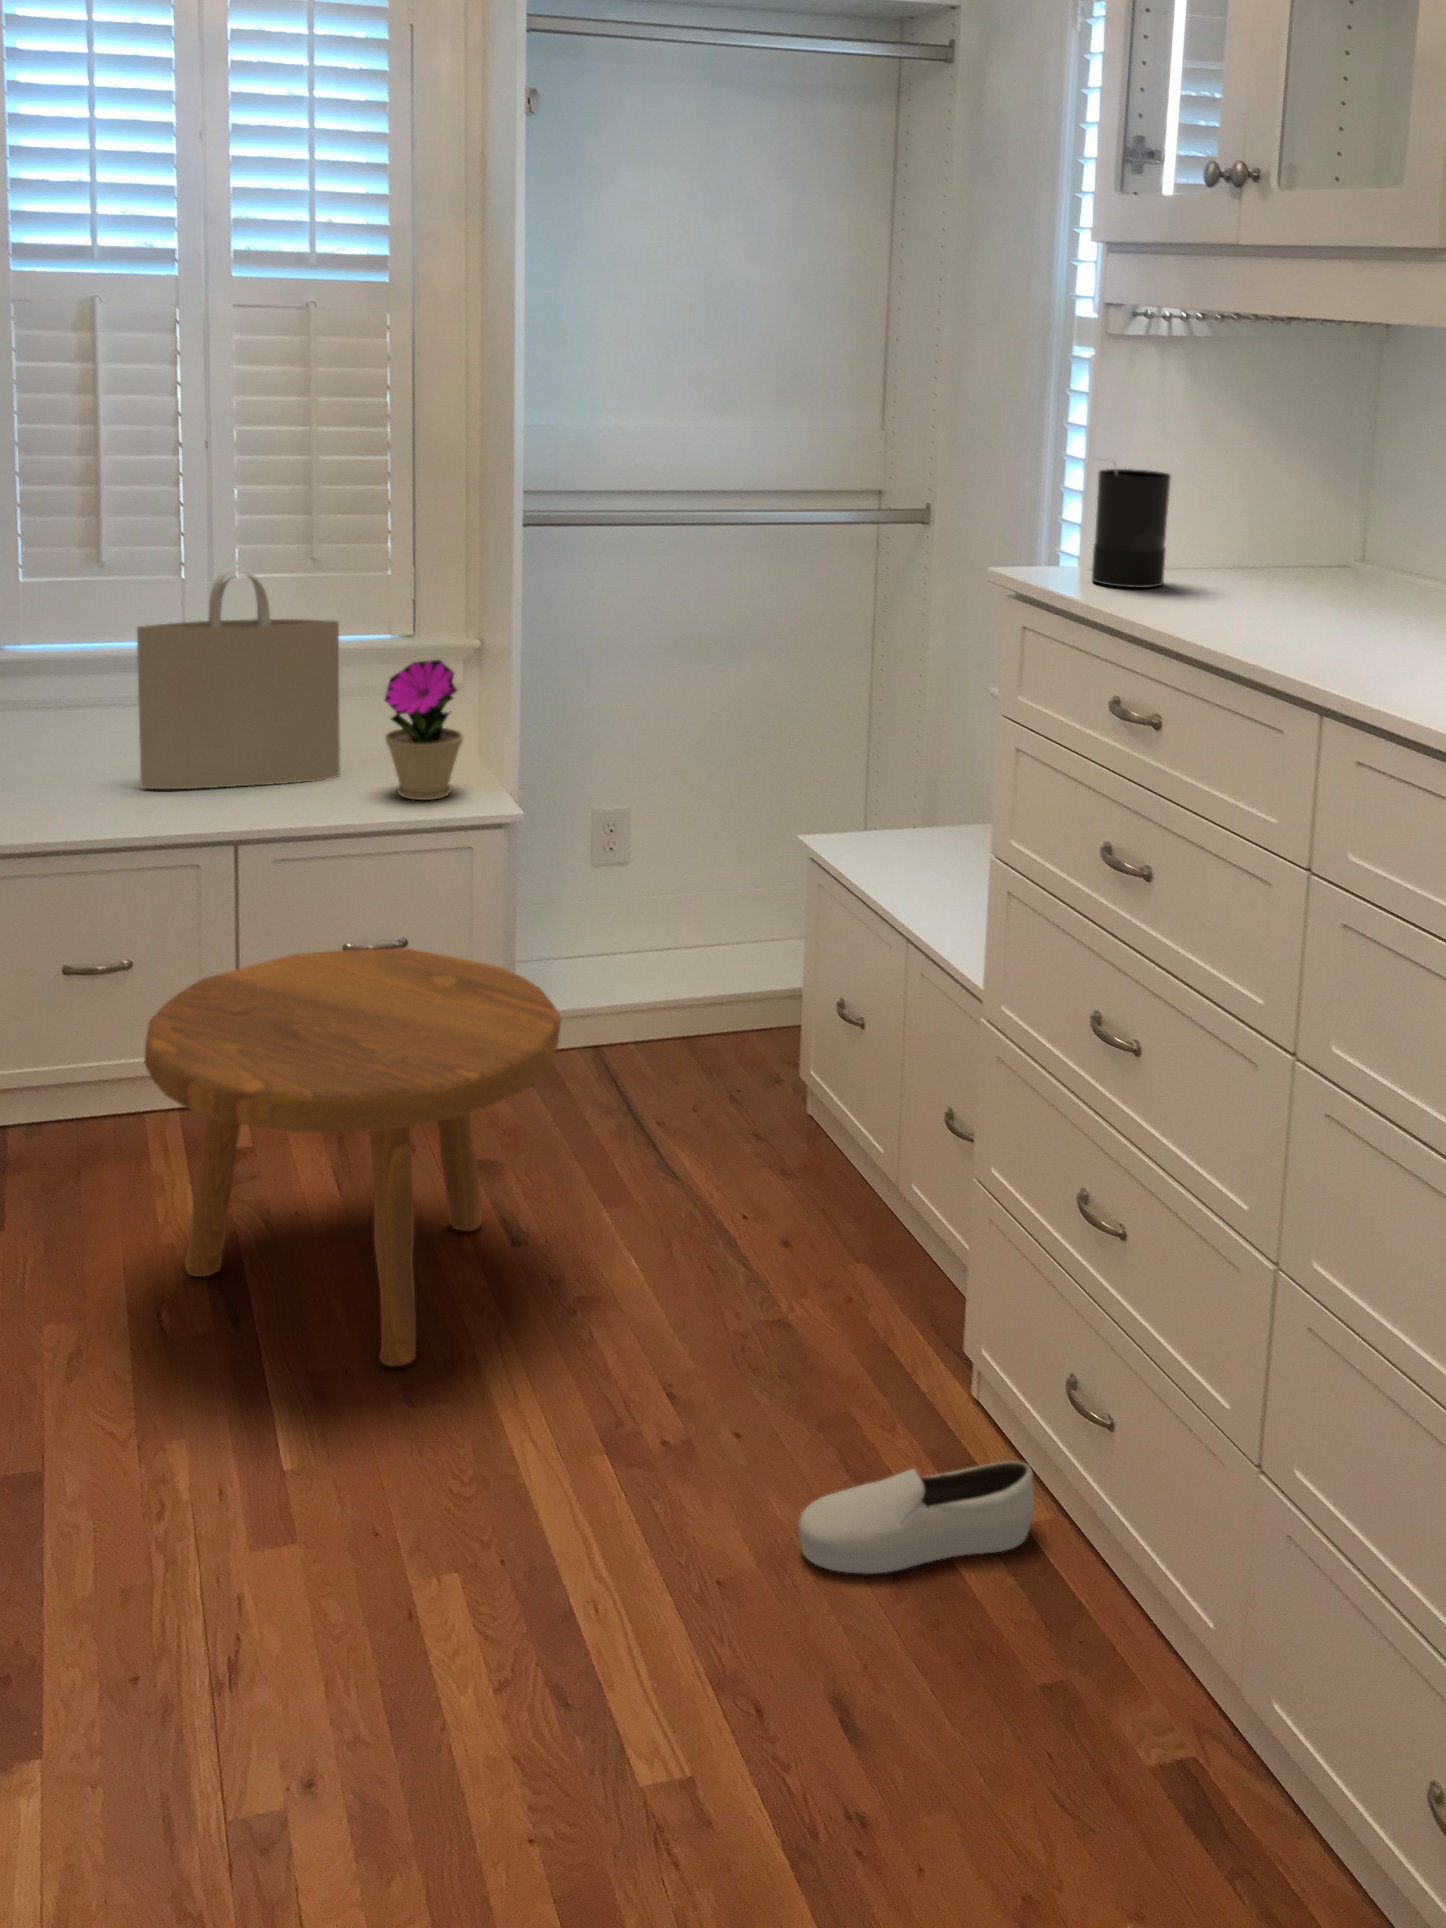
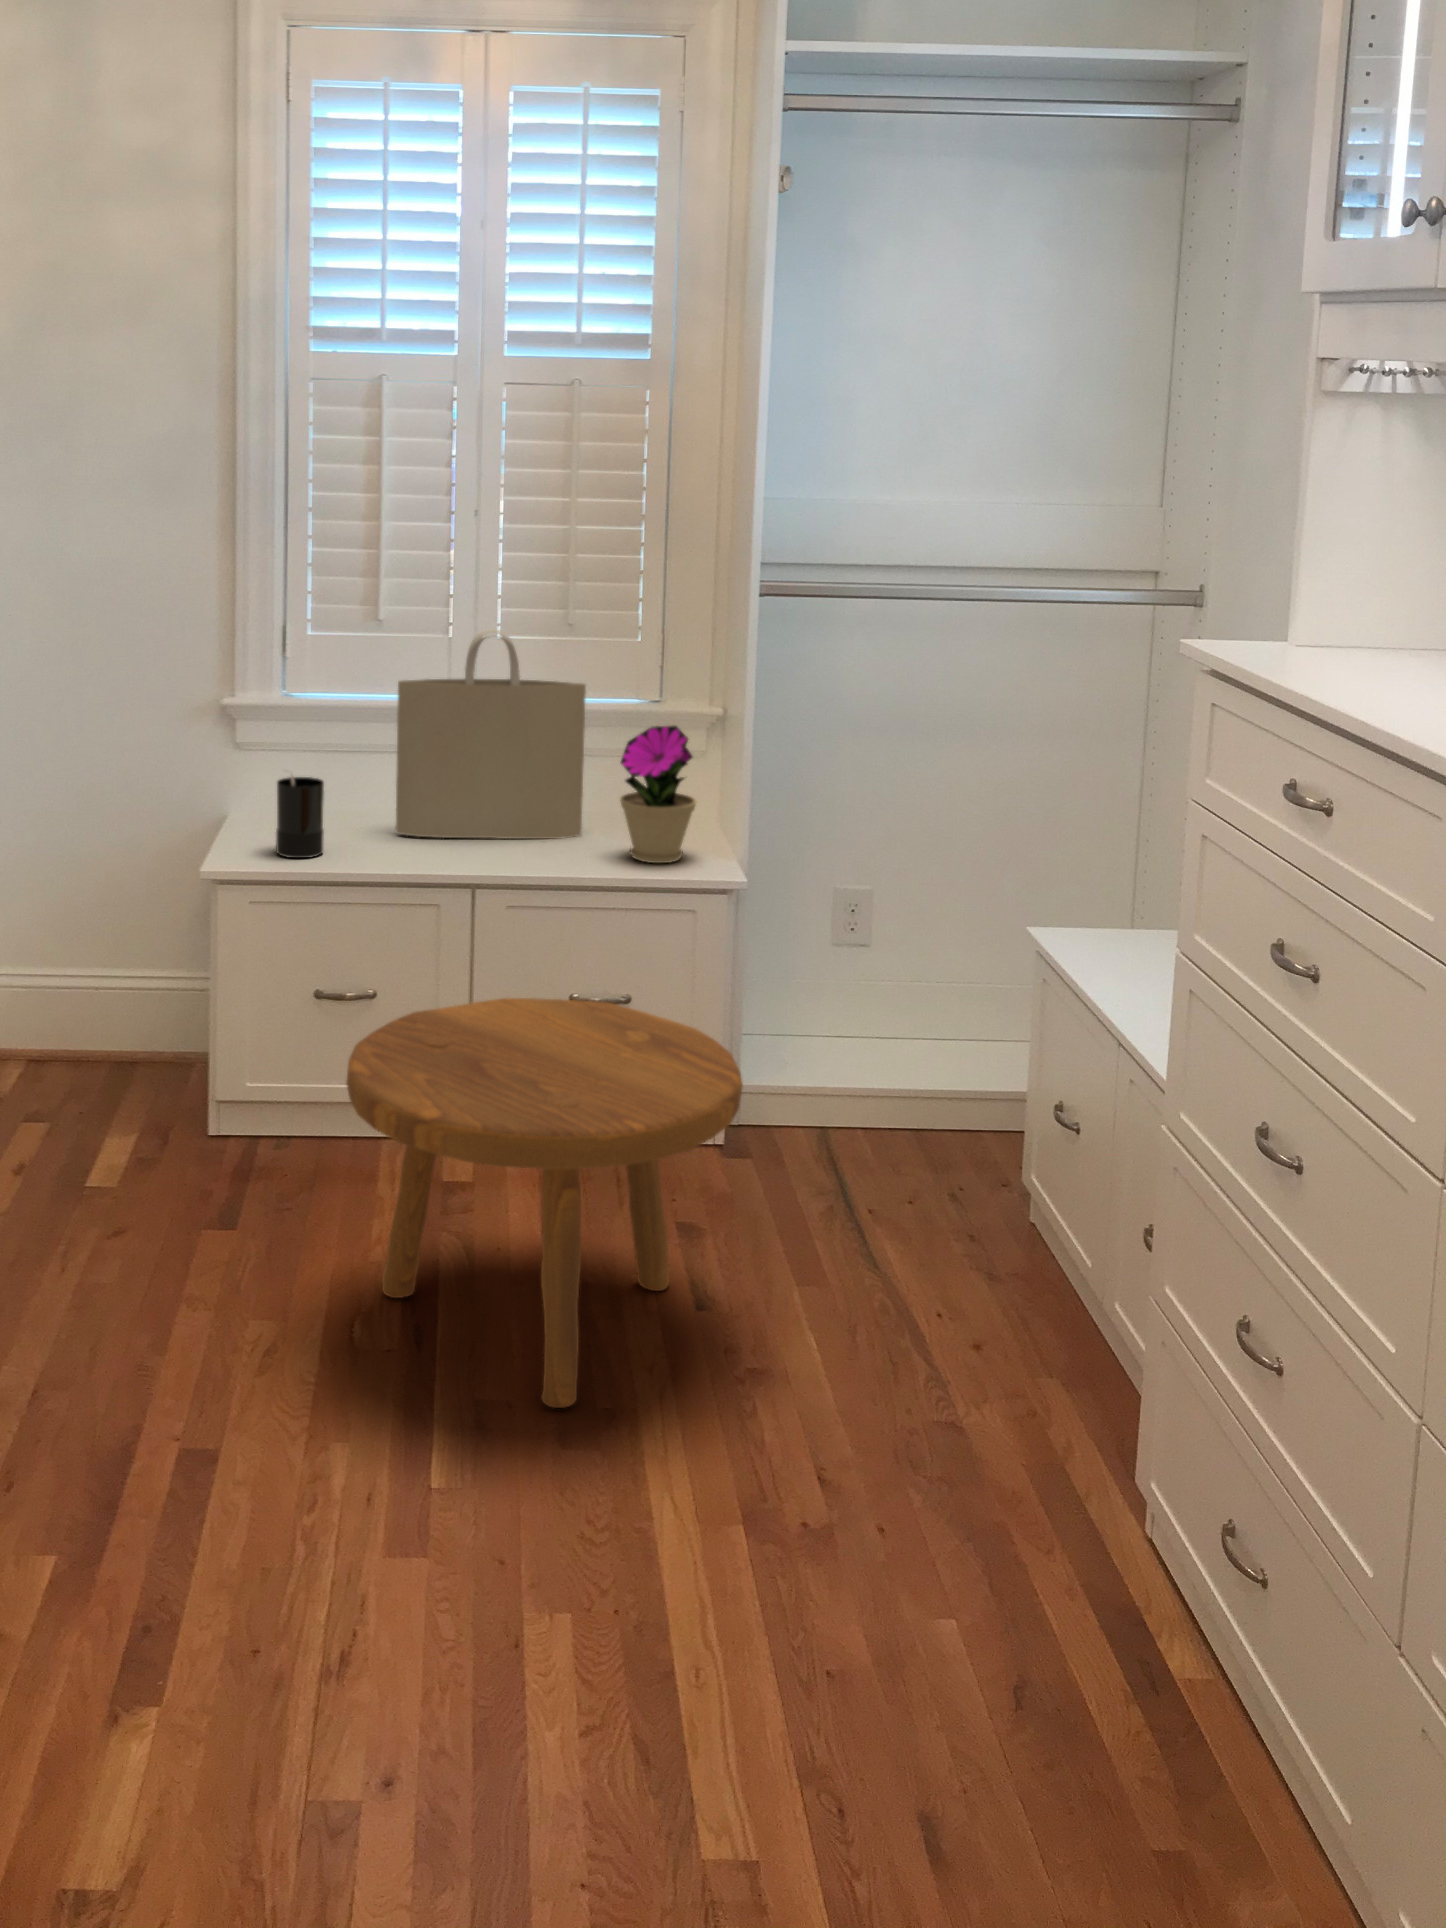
candle: present [1092,458,1171,588] -> present [276,771,324,858]
shoe: present [799,1461,1034,1574] -> none [922,1591,1186,1698]

